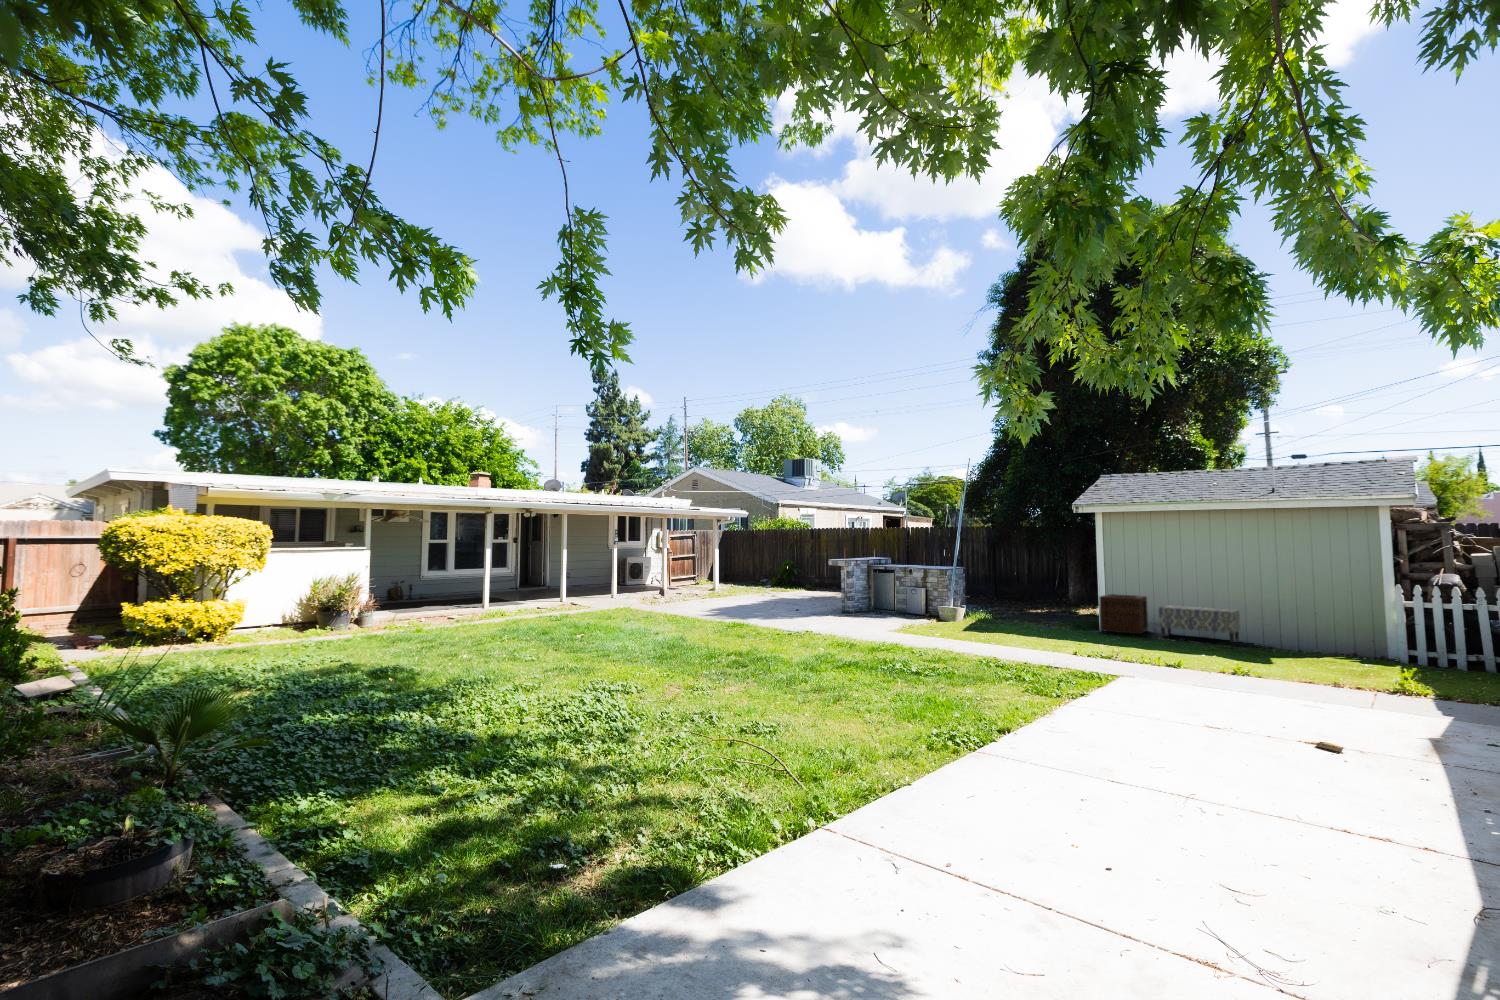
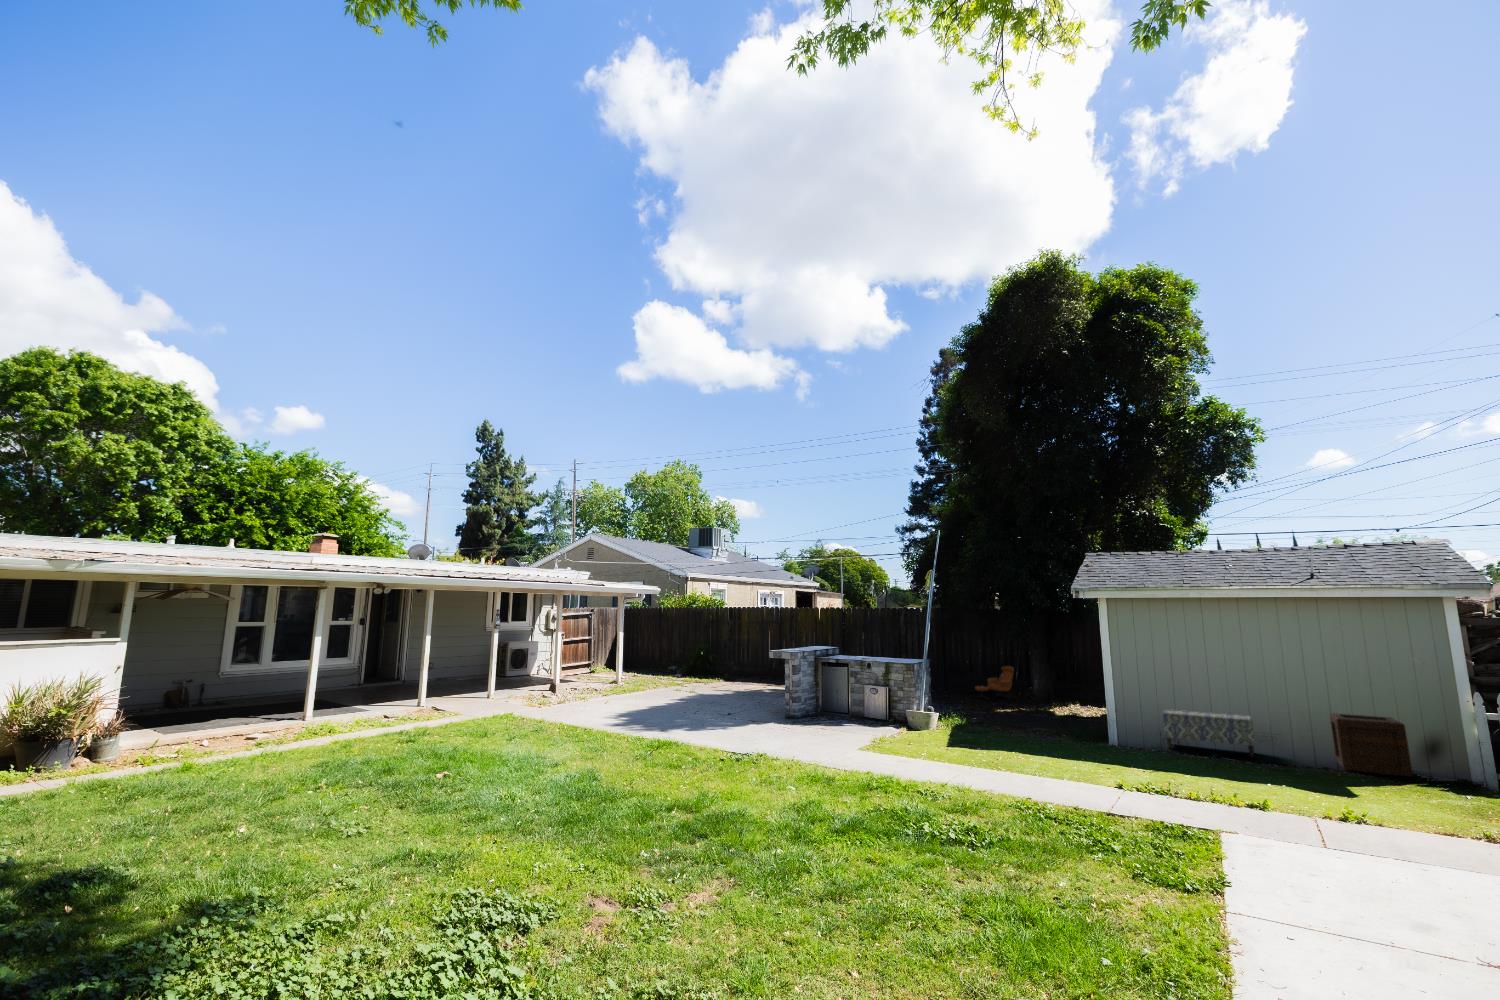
lounge chair: none [1023,576,1060,604] -> present [975,666,1014,699]
wooden crate: present [1100,594,1148,634] -> present [1330,713,1413,777]

